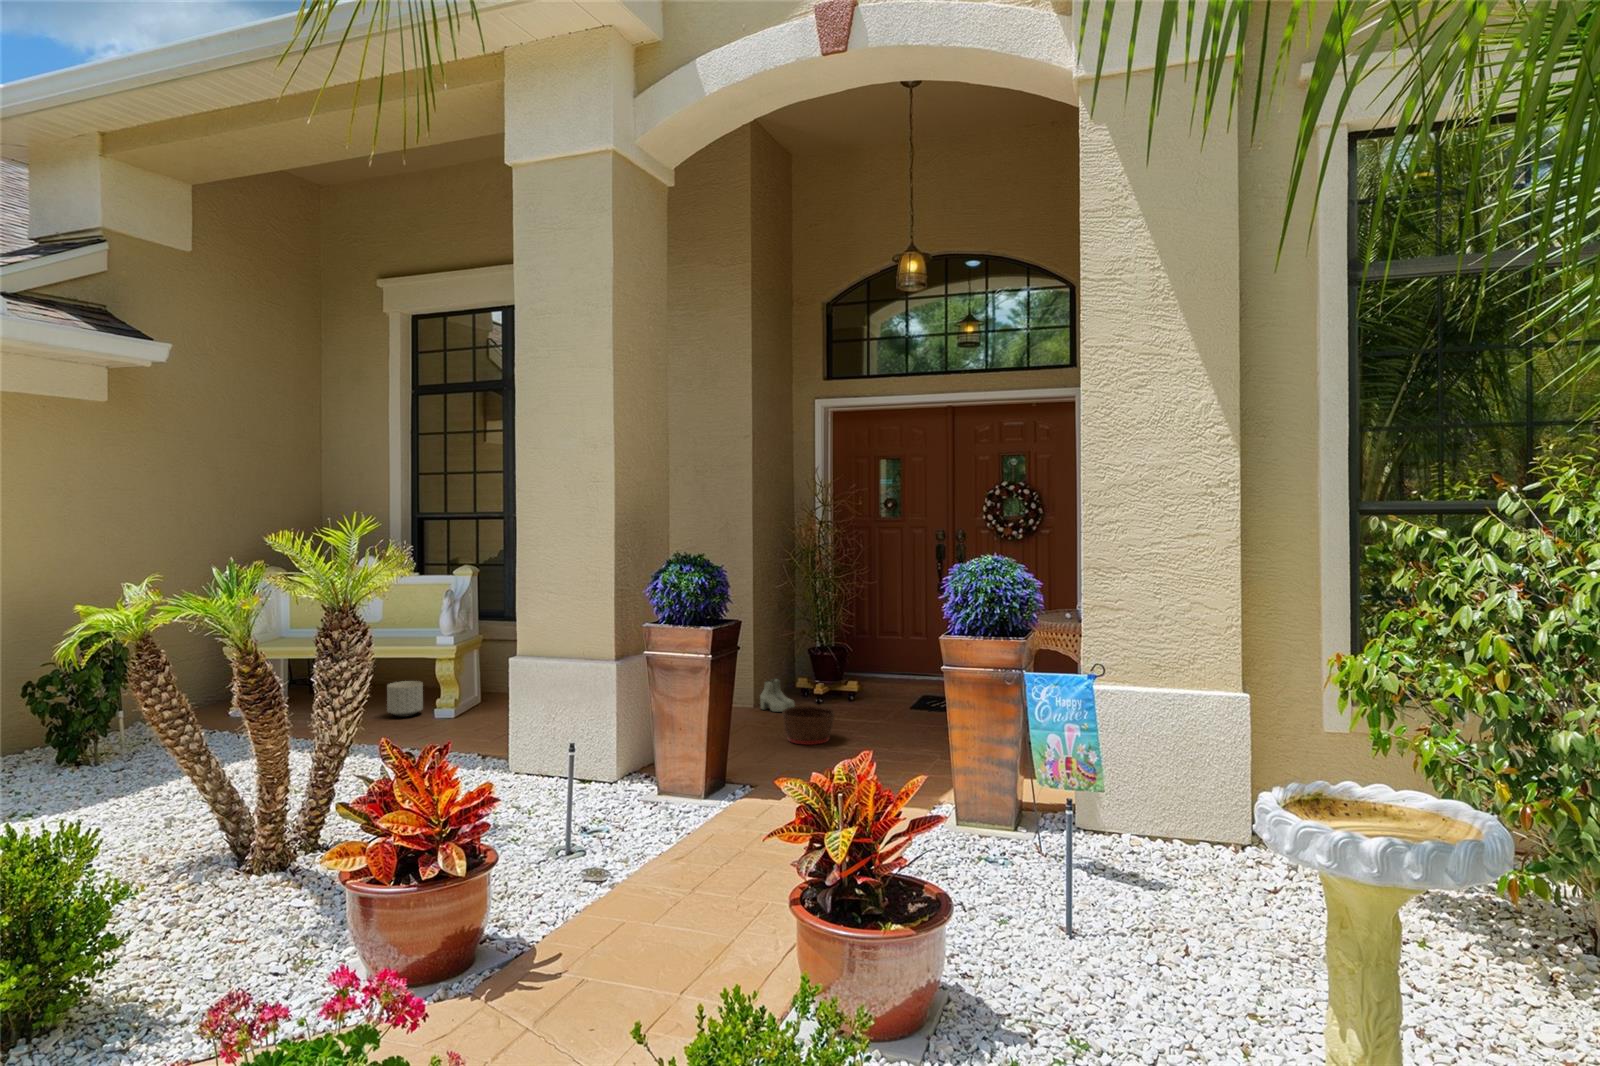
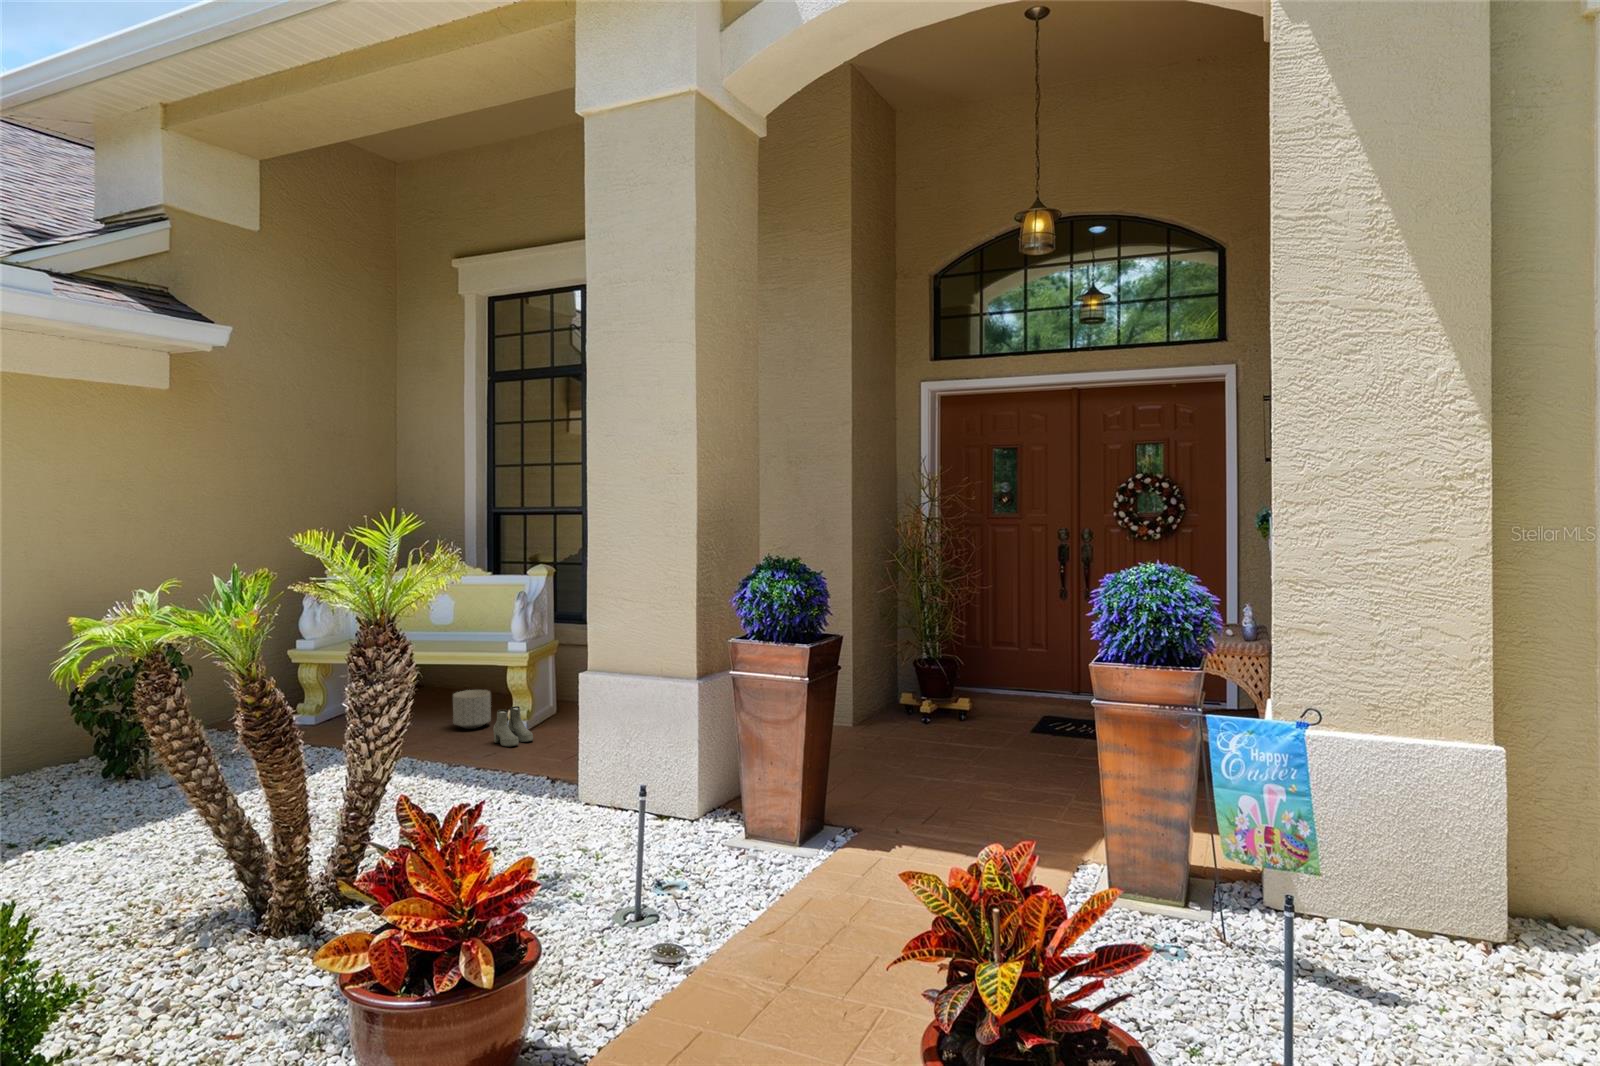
boots: present [760,678,795,712] -> present [493,706,533,747]
basket: present [782,706,835,745] -> none [884,729,945,776]

